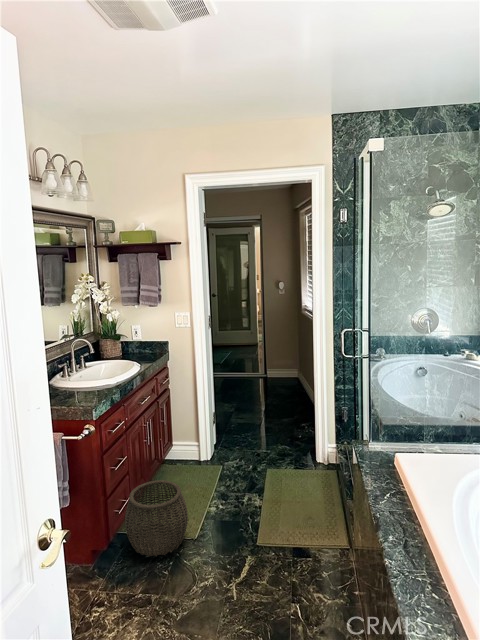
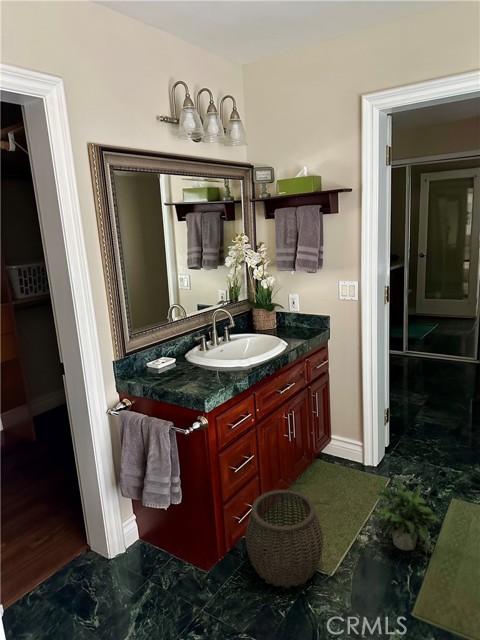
potted plant: none [216,458,265,509] -> present [375,480,439,550]

